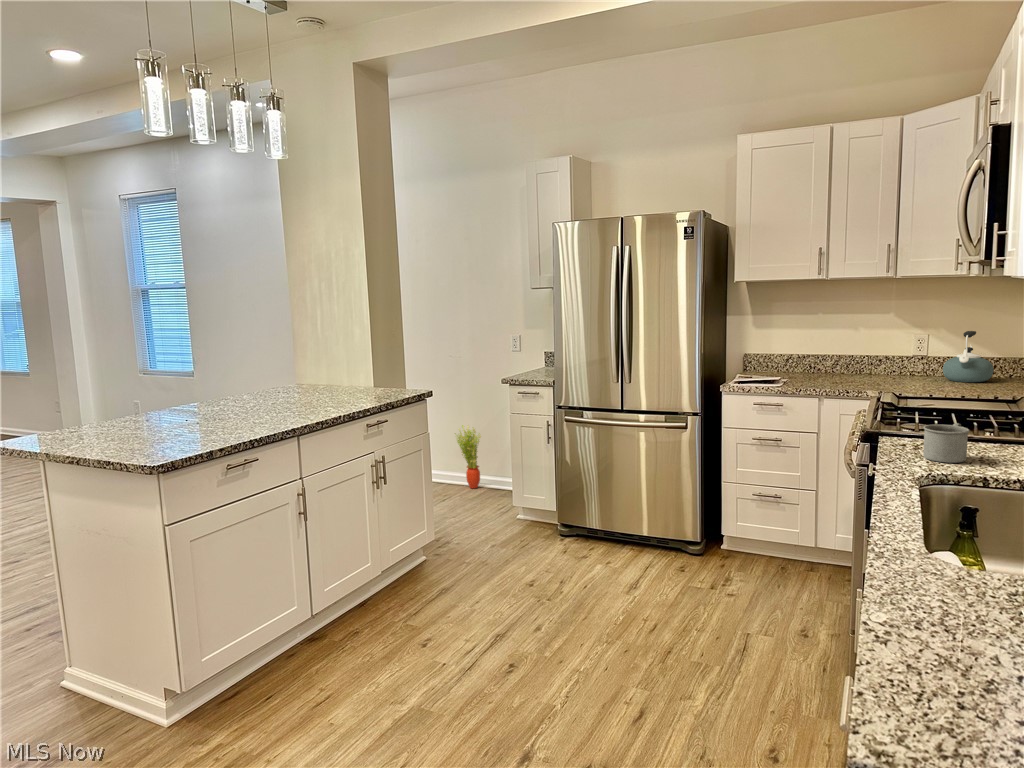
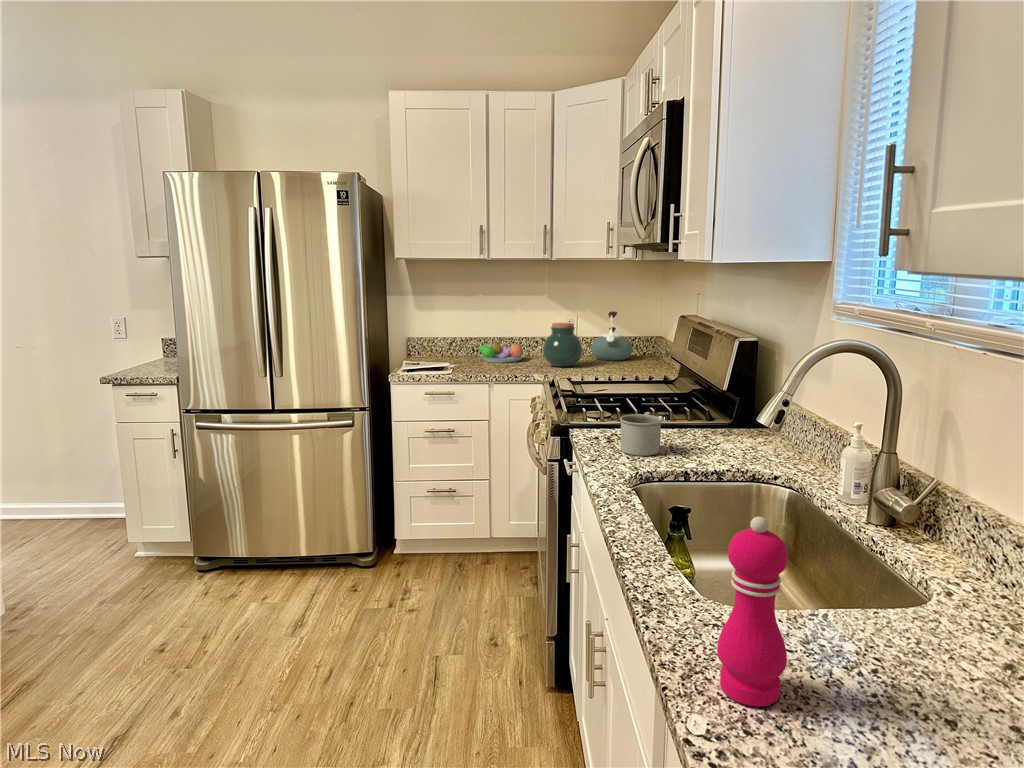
jar: none [882,342,927,386] -> present [543,323,582,367]
fruit bowl: none [811,358,864,380] -> present [475,341,524,362]
potted plant: present [457,425,481,488] -> none [34,439,79,523]
pepper mill: none [908,473,966,615] -> present [717,517,788,706]

